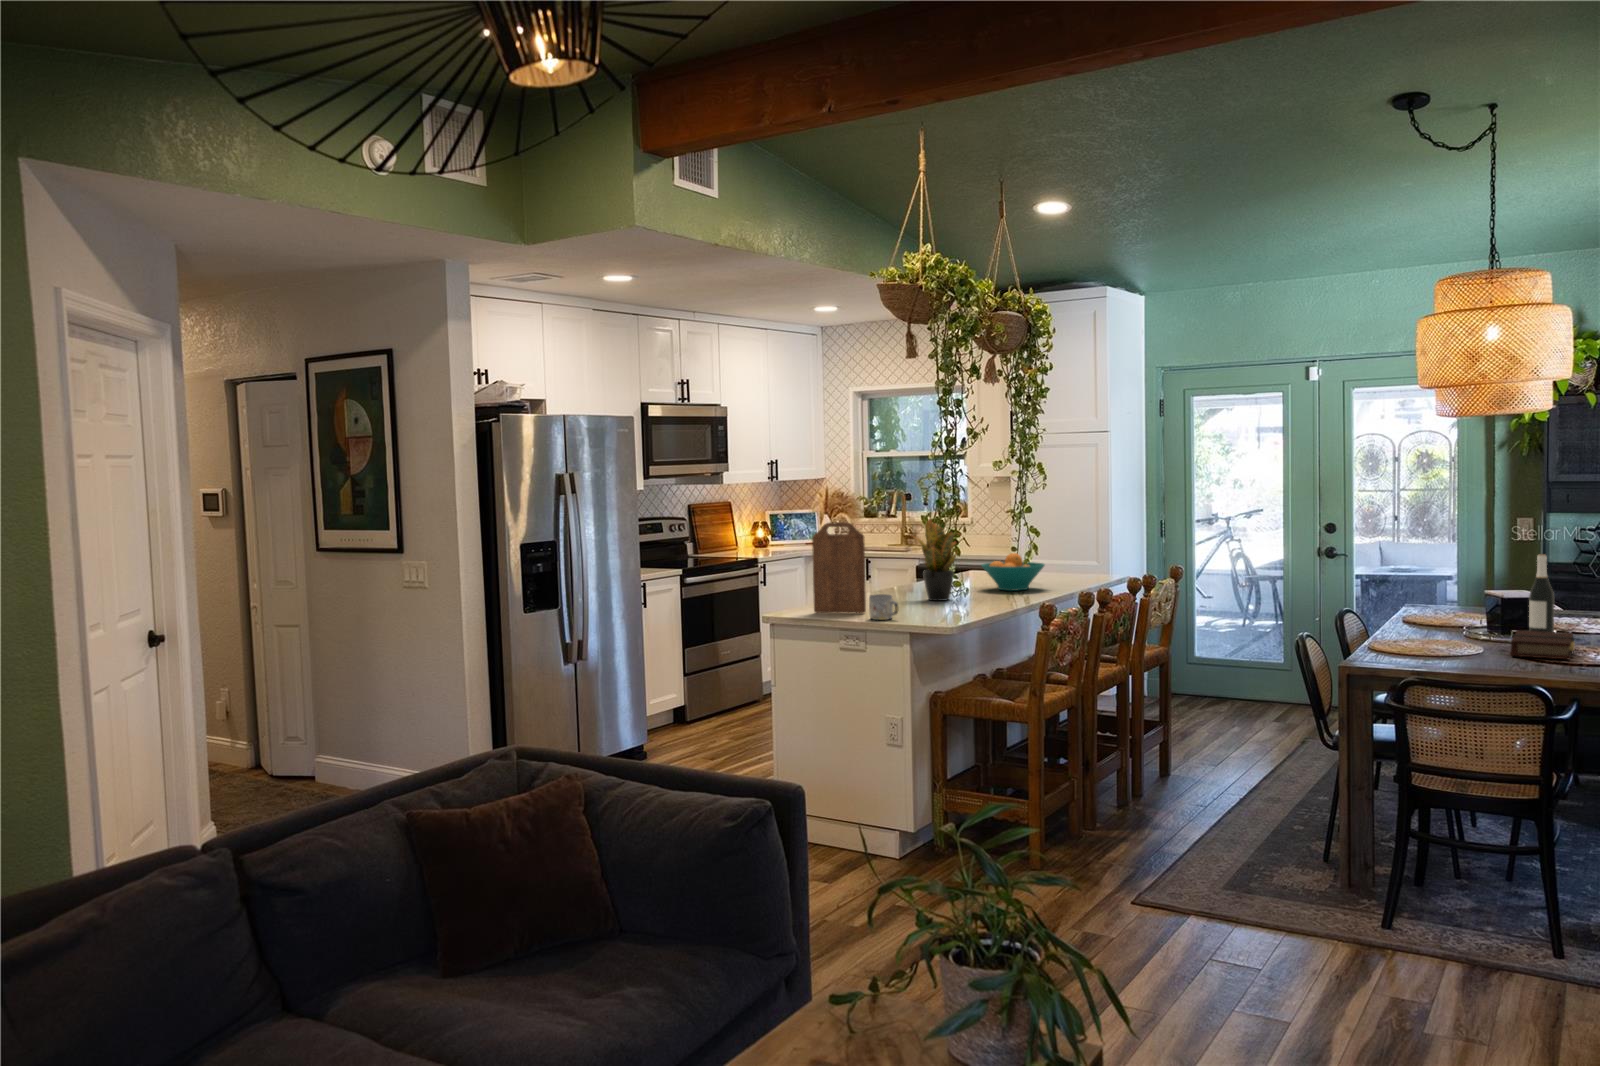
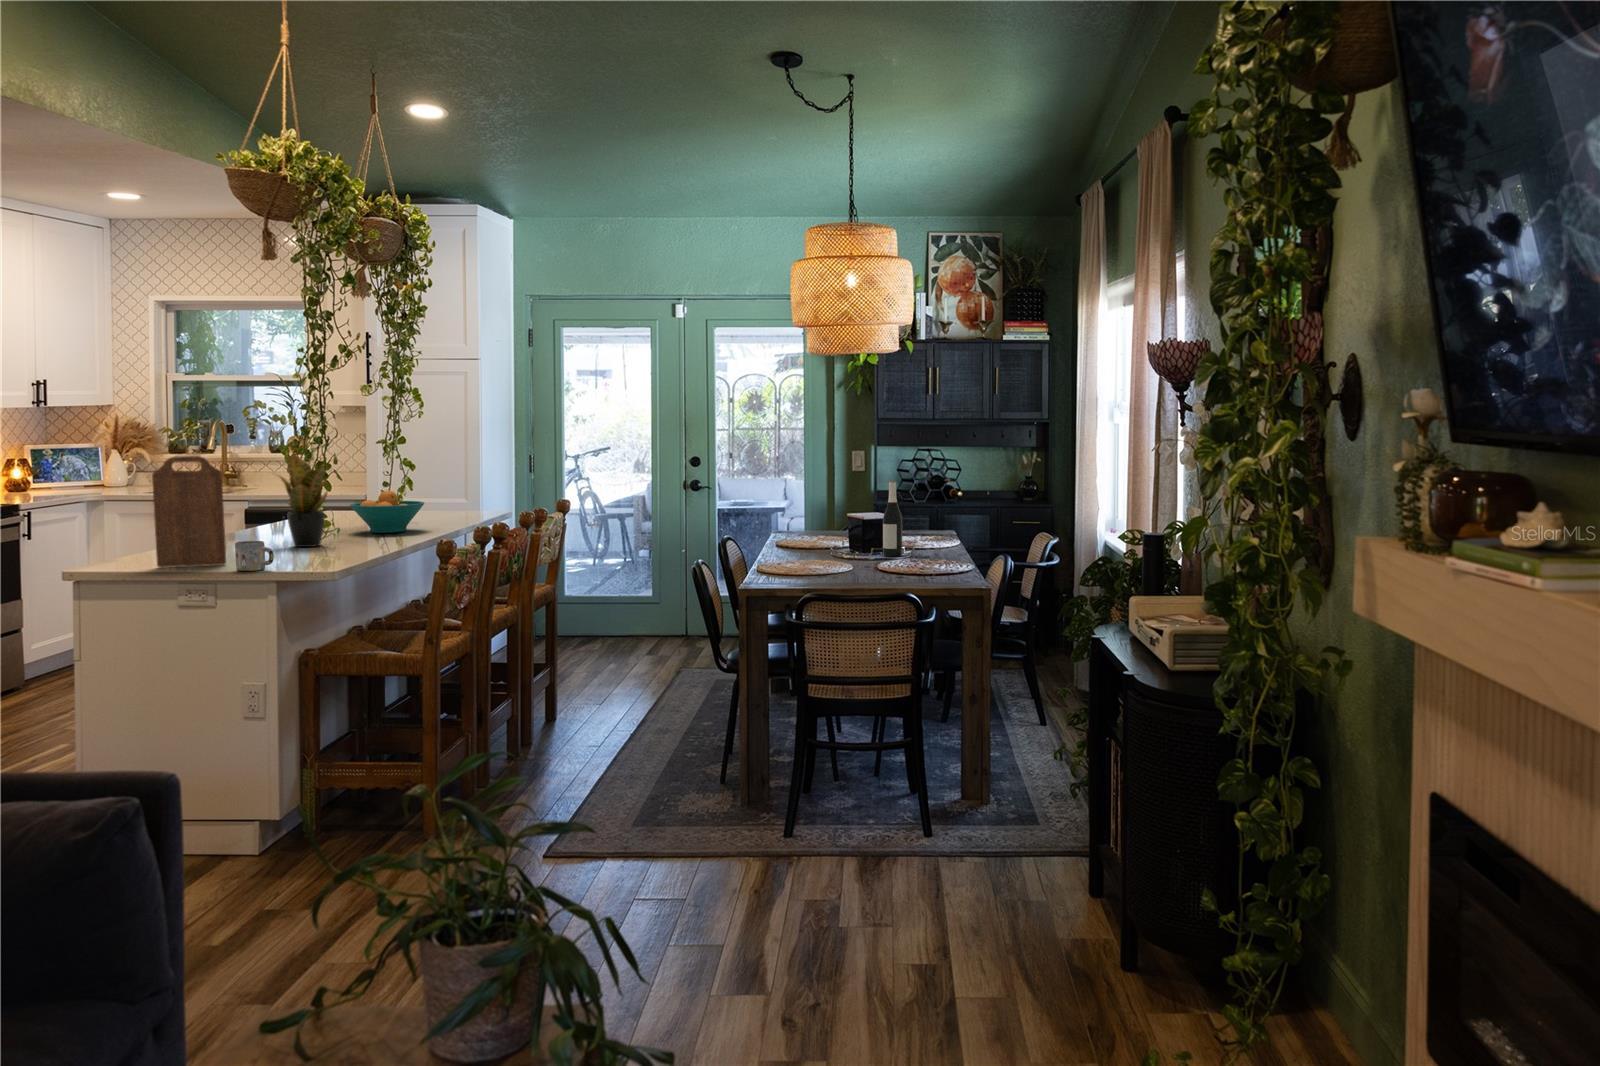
book: present [1511,631,1574,659] -> none [876,551,923,574]

